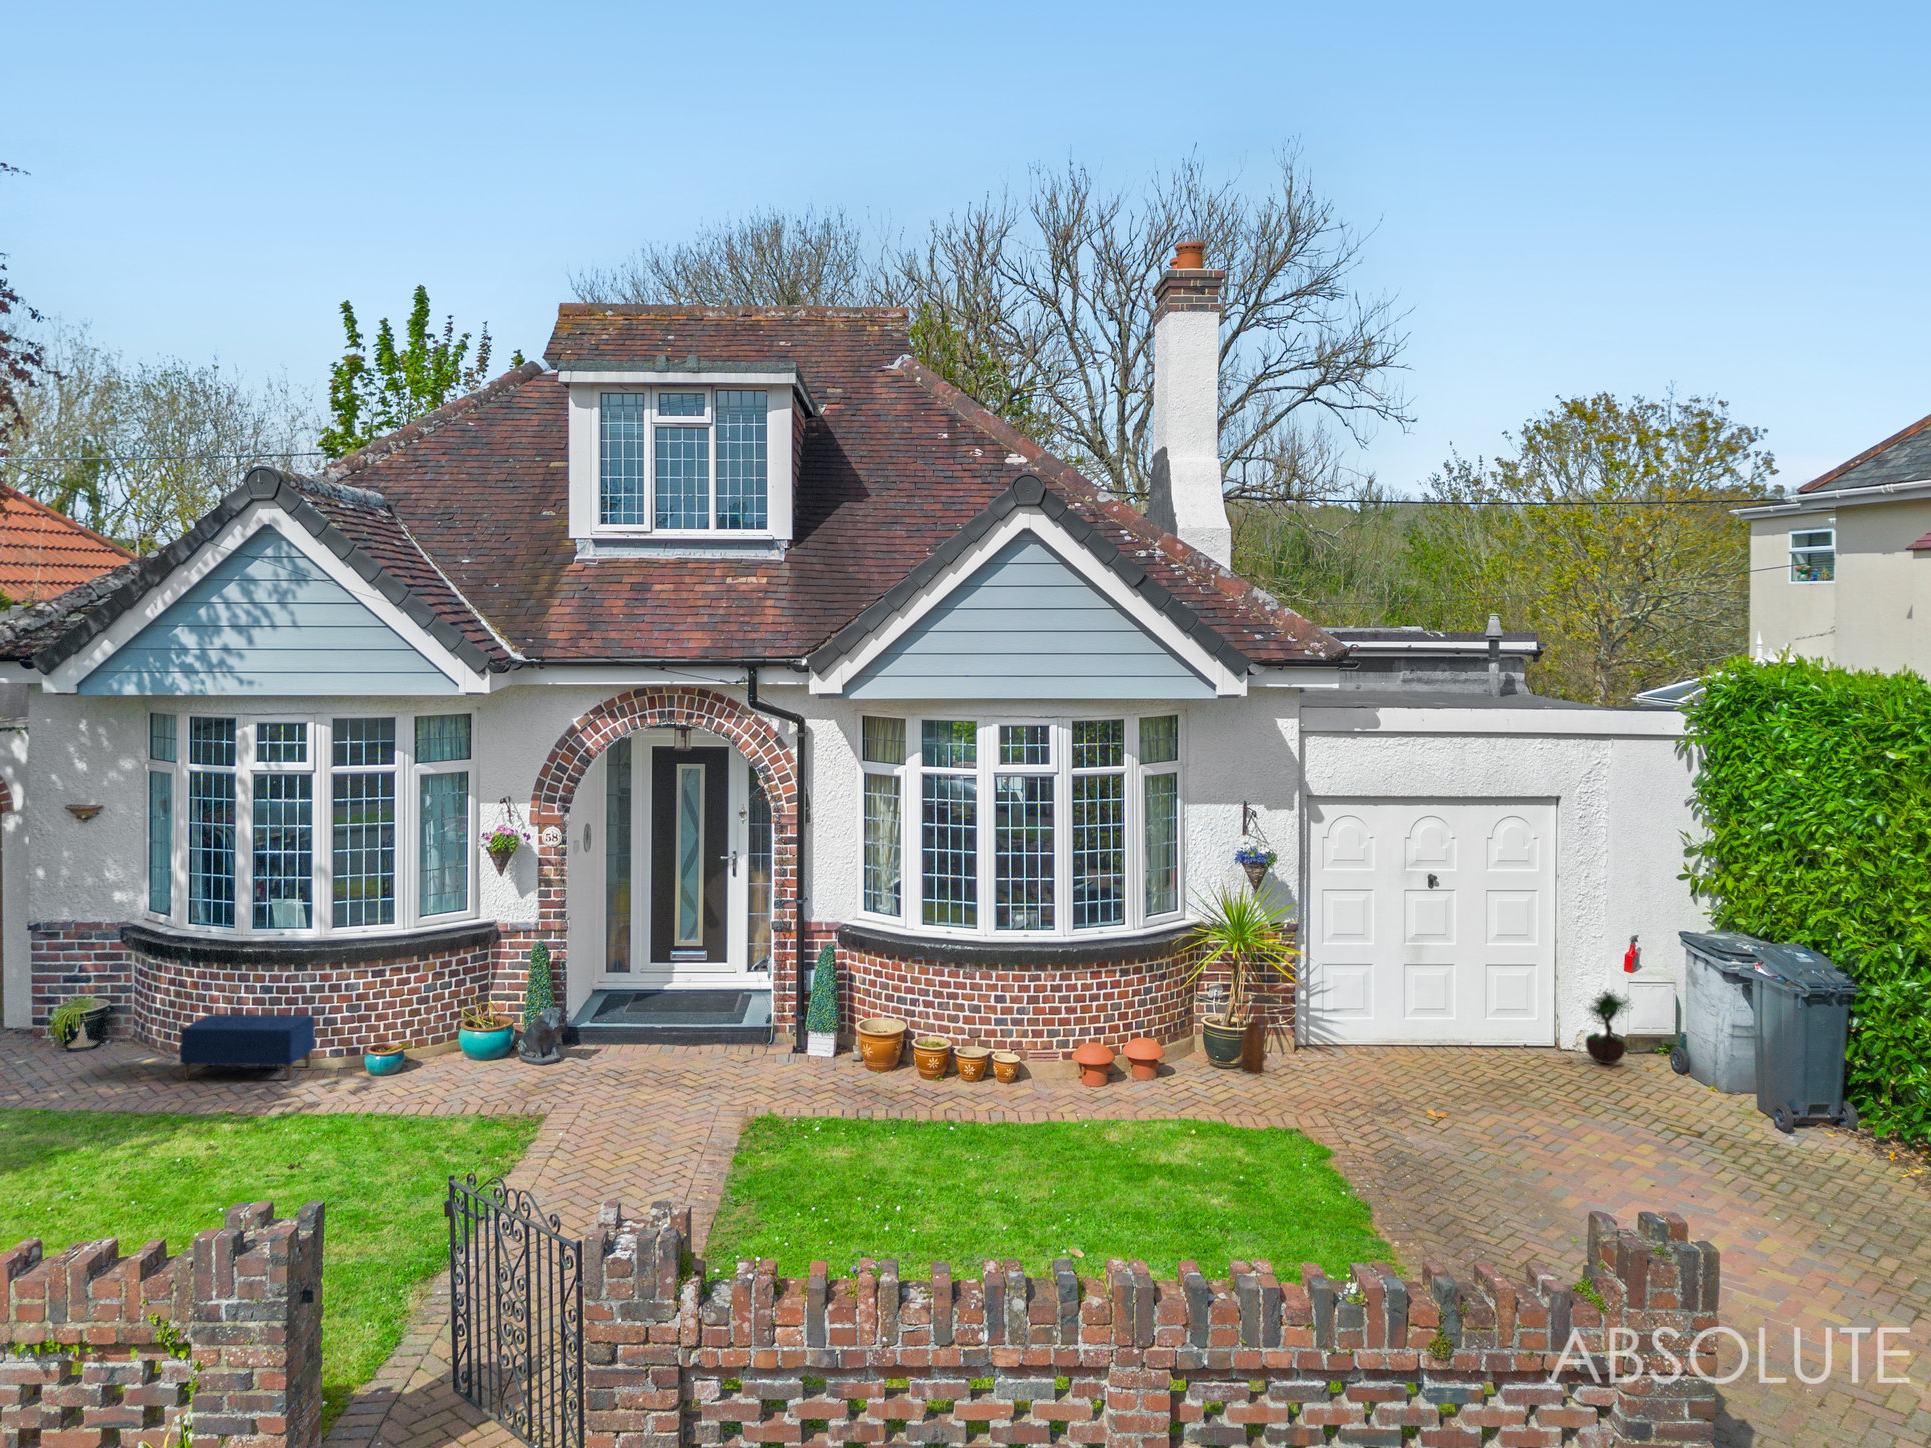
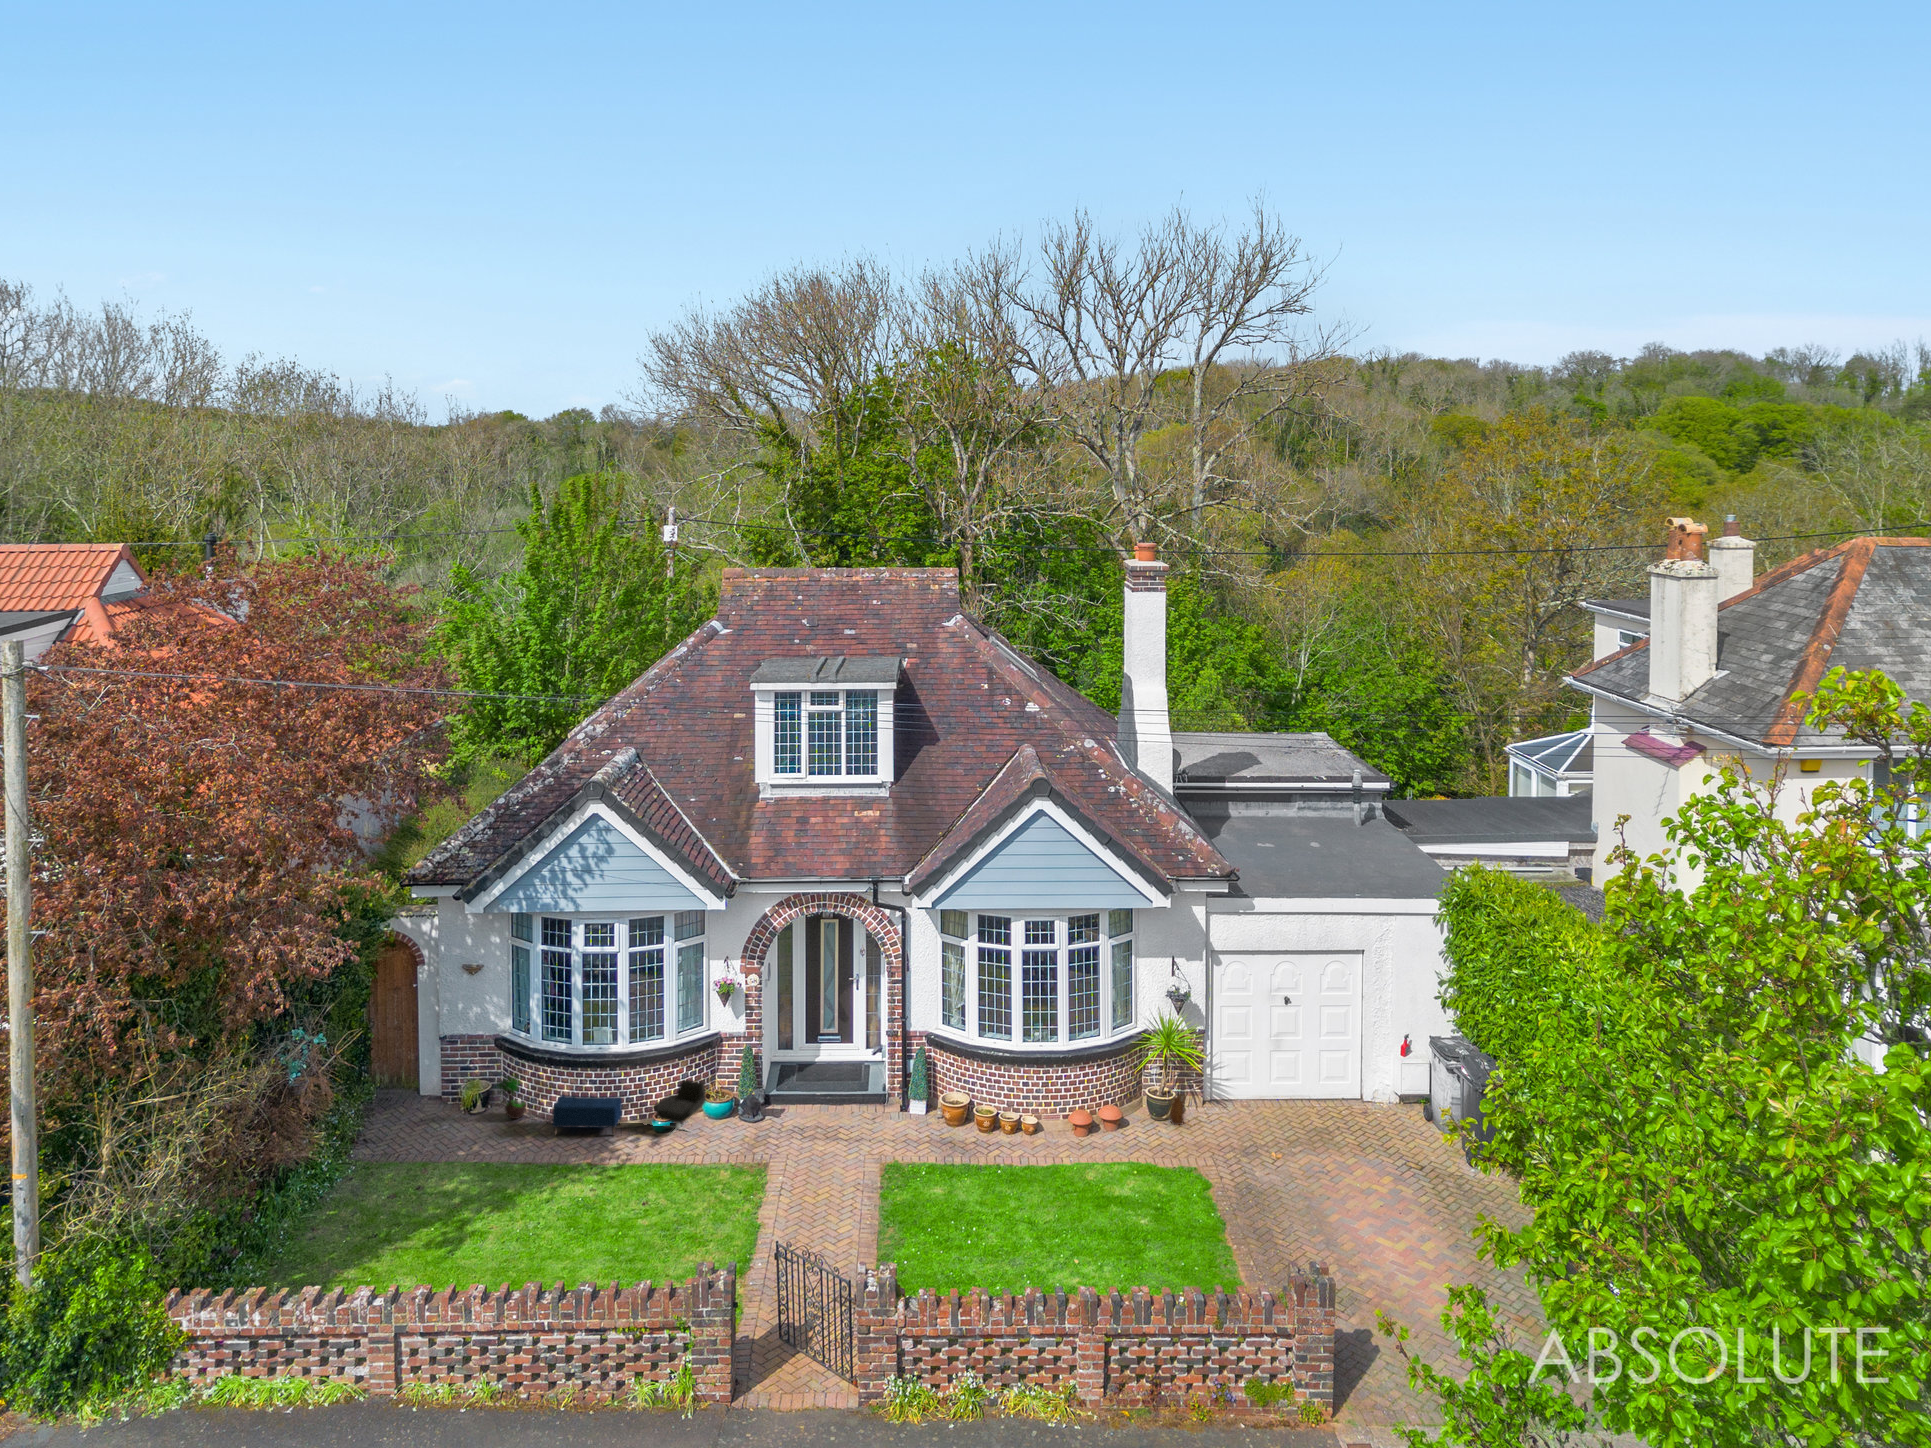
potted tree: present [1585,990,1631,1064] -> present [497,1076,526,1119]
lounge chair: none [361,992,459,1084] -> present [653,1080,706,1135]

